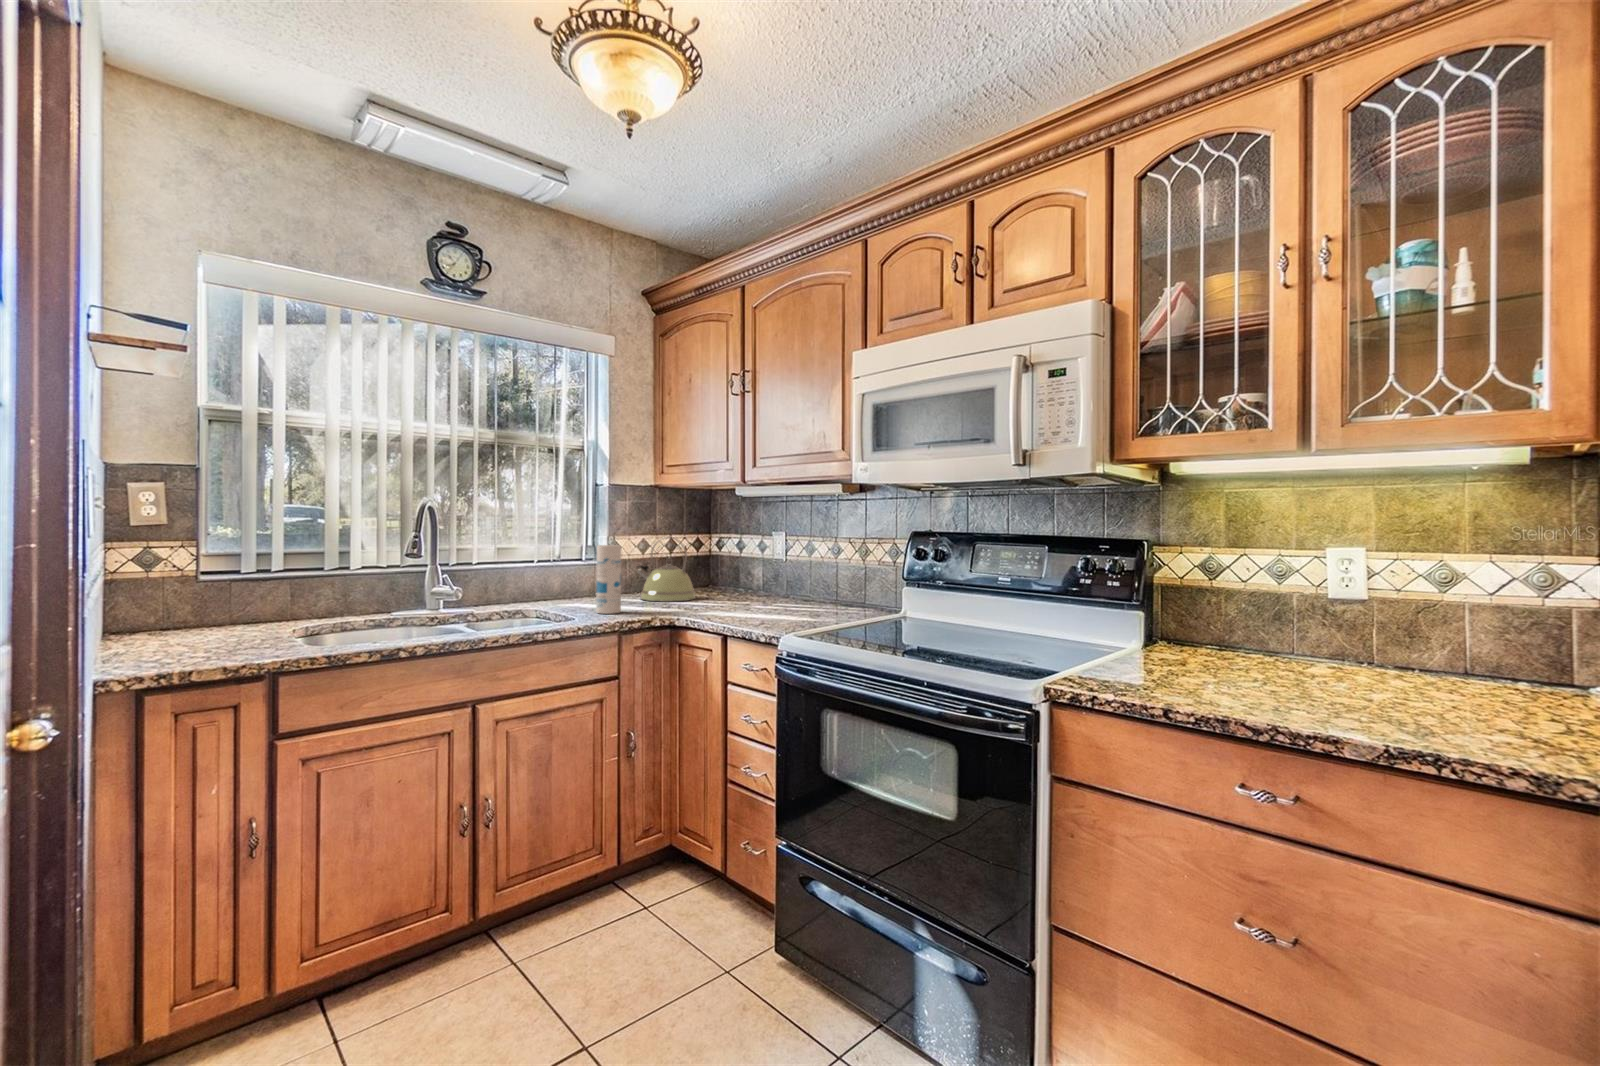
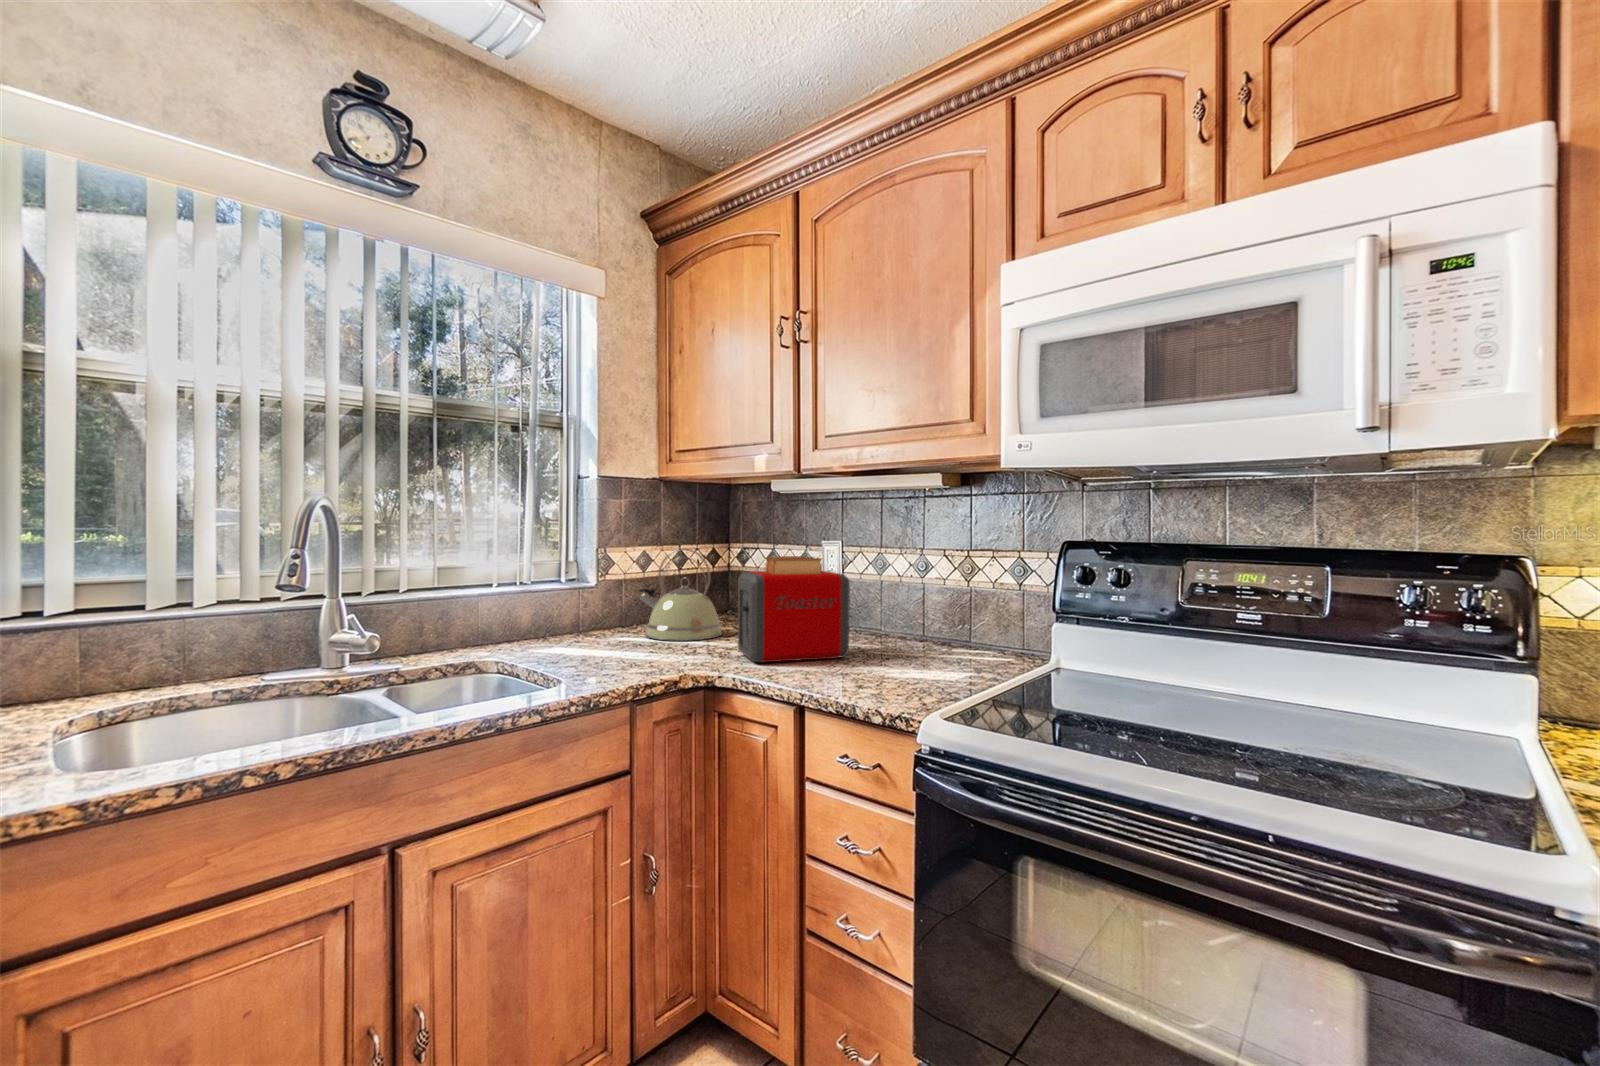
toaster: none [698,542,772,612] -> present [738,556,850,662]
canister: present [596,545,621,614] -> none [591,564,628,668]

